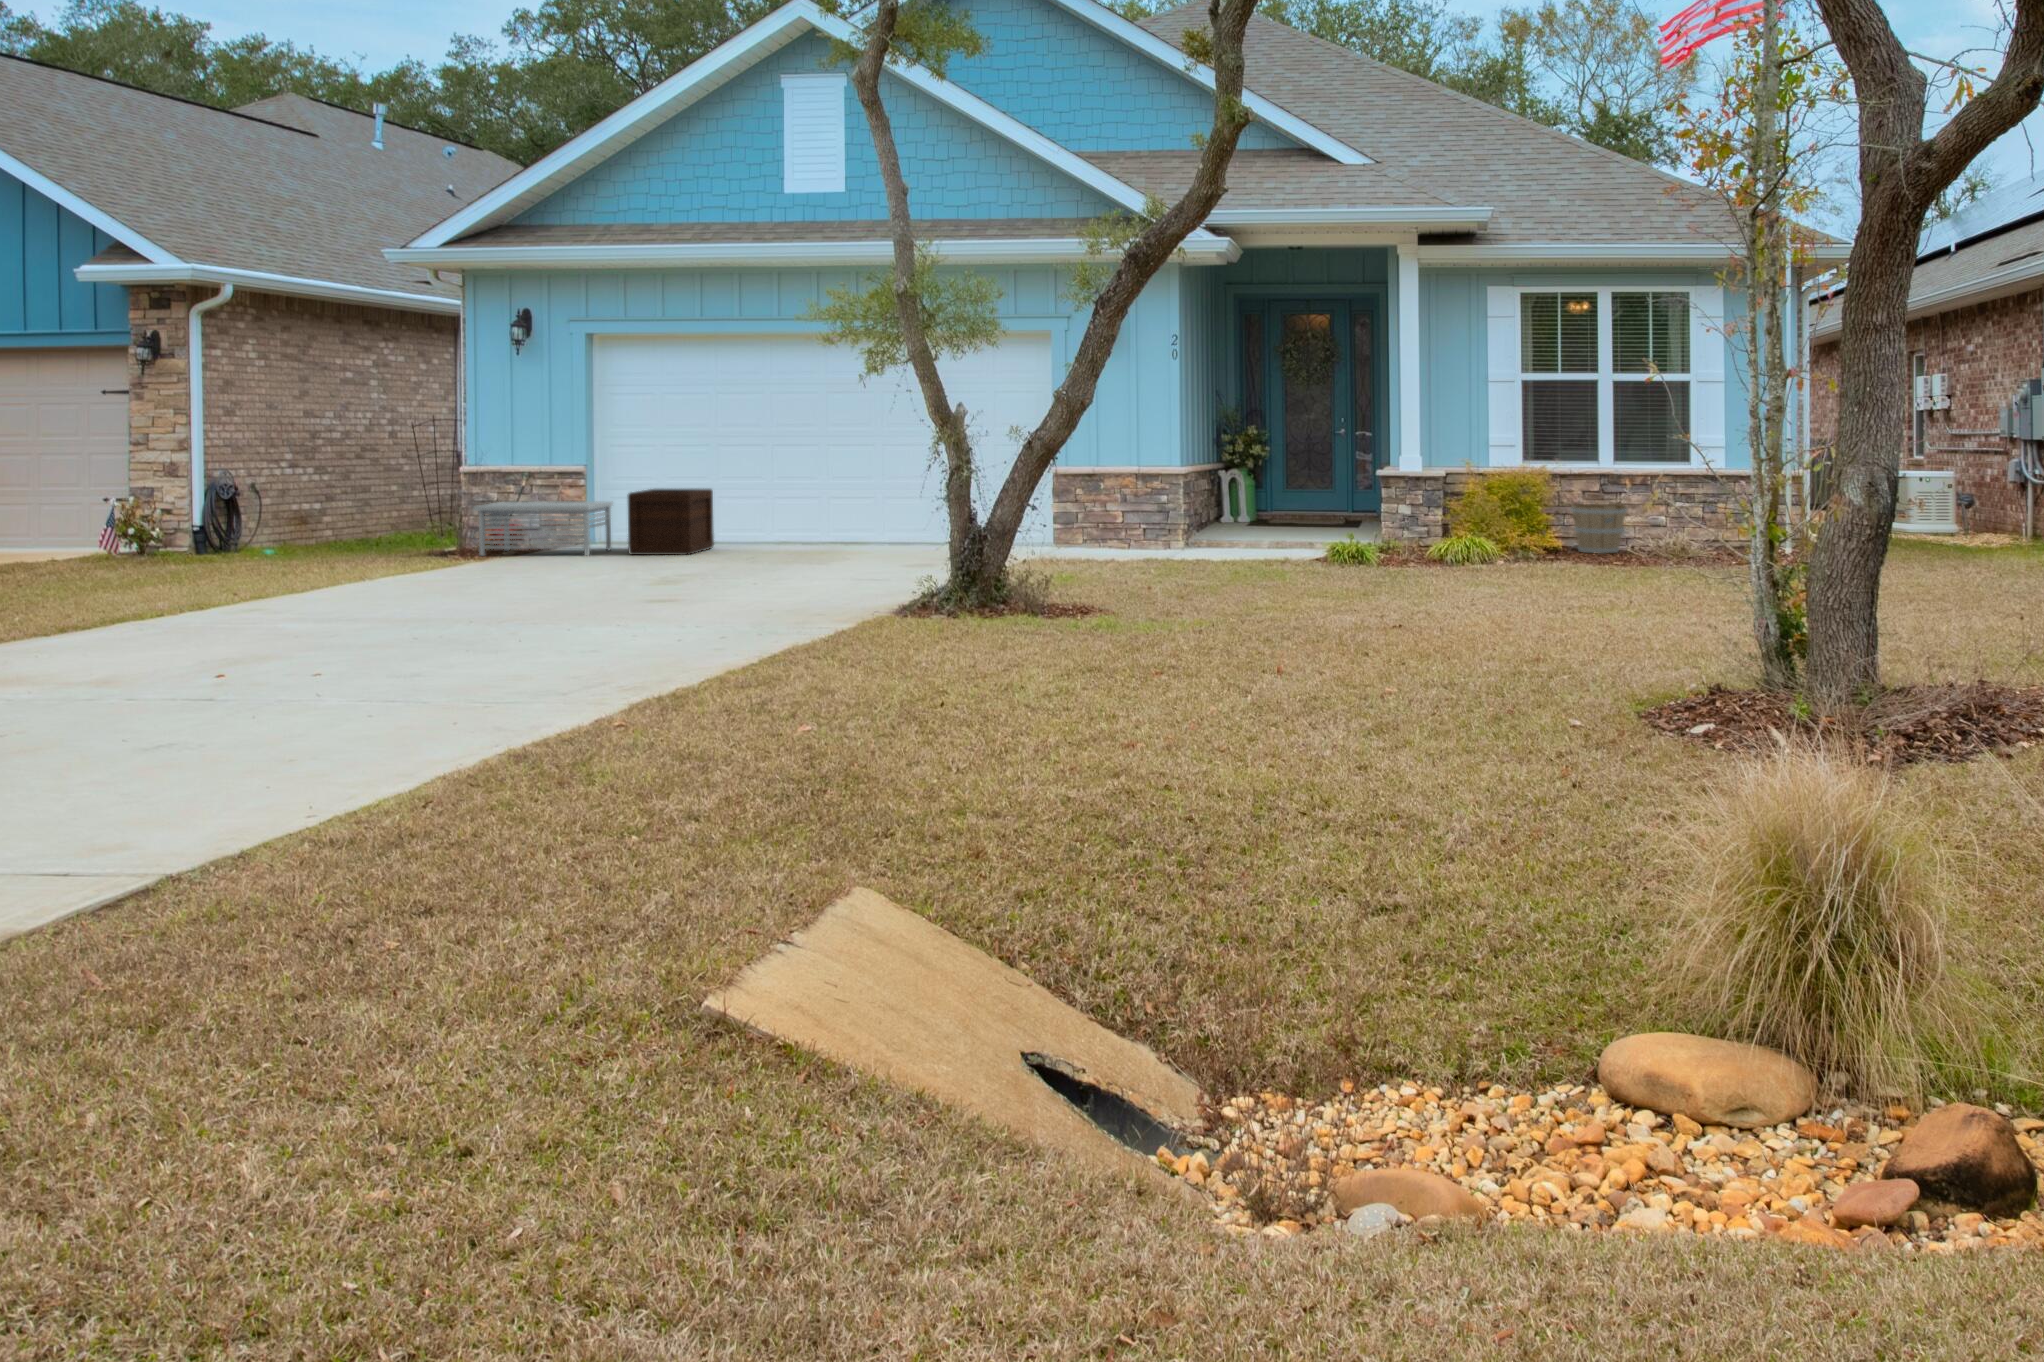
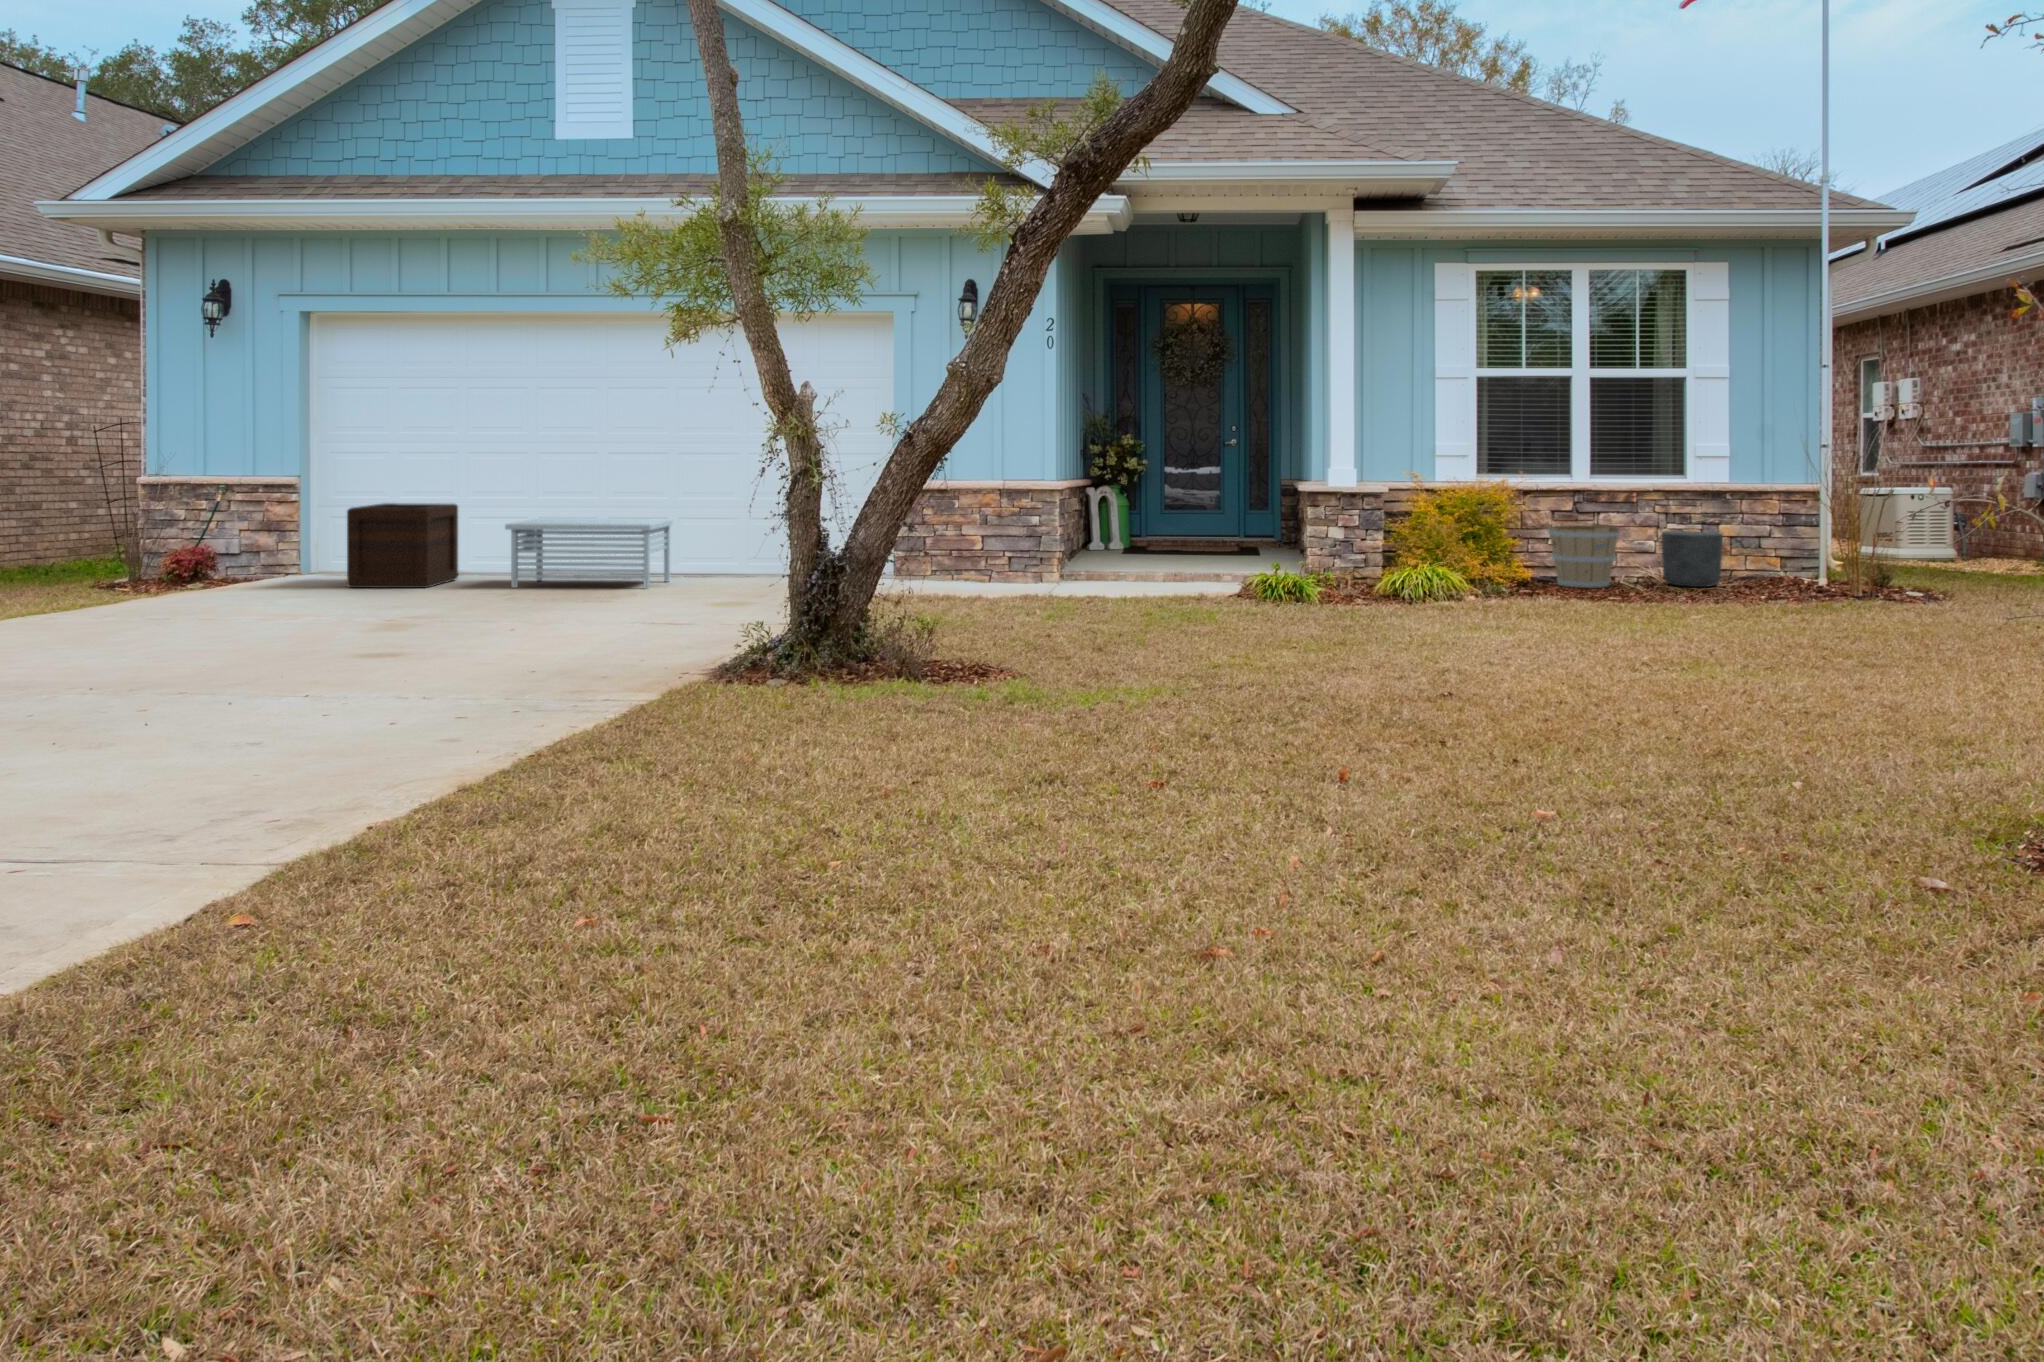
storage bench: present [474,501,613,556] -> present [505,519,673,589]
planter: none [1662,508,1710,552] -> present [1661,531,1723,587]

